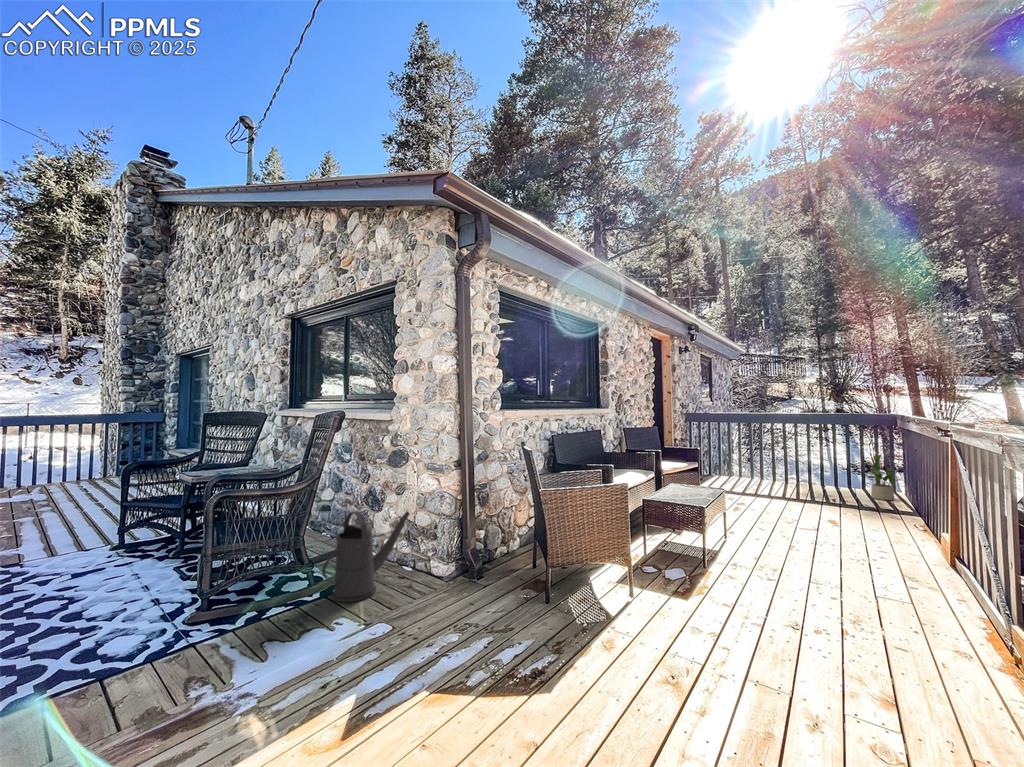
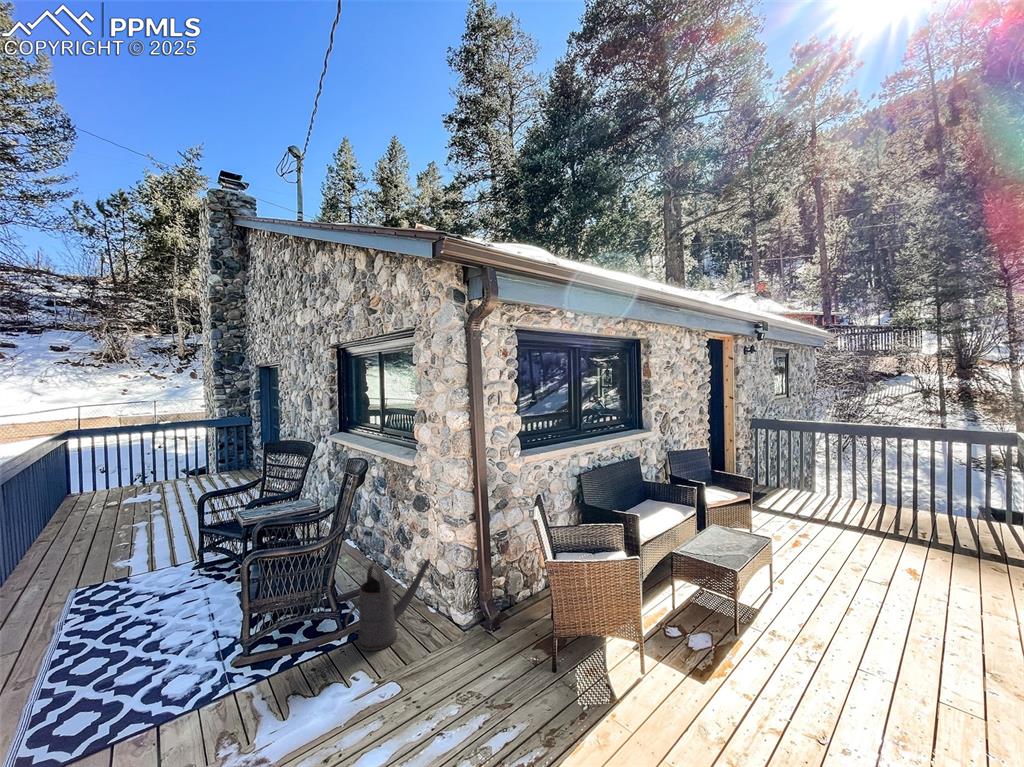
potted plant: present [870,454,895,500] -> none [975,485,1018,540]

